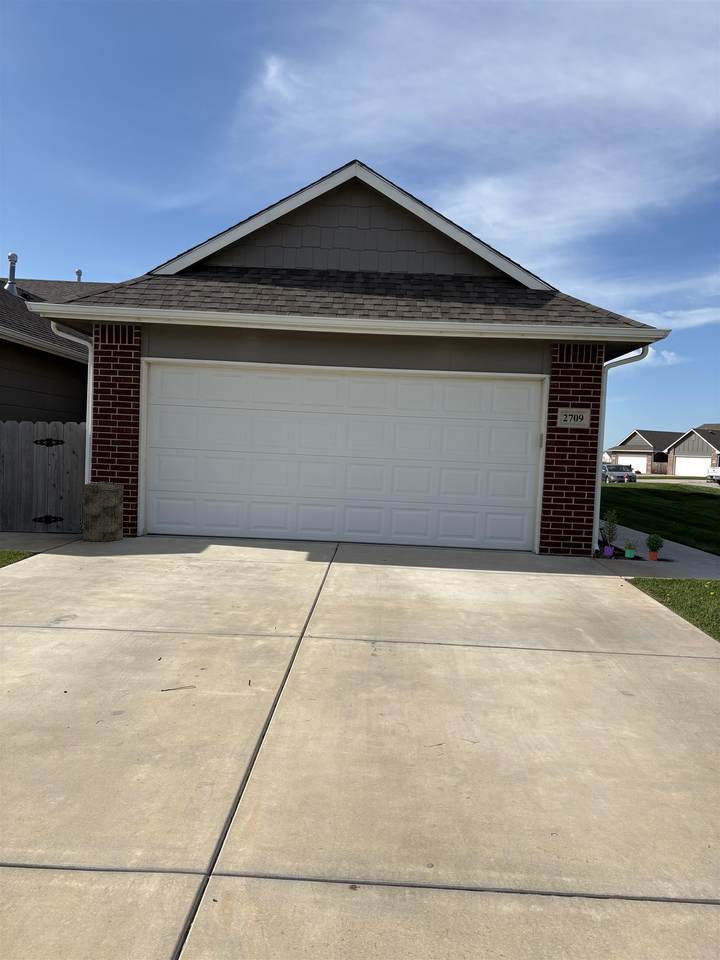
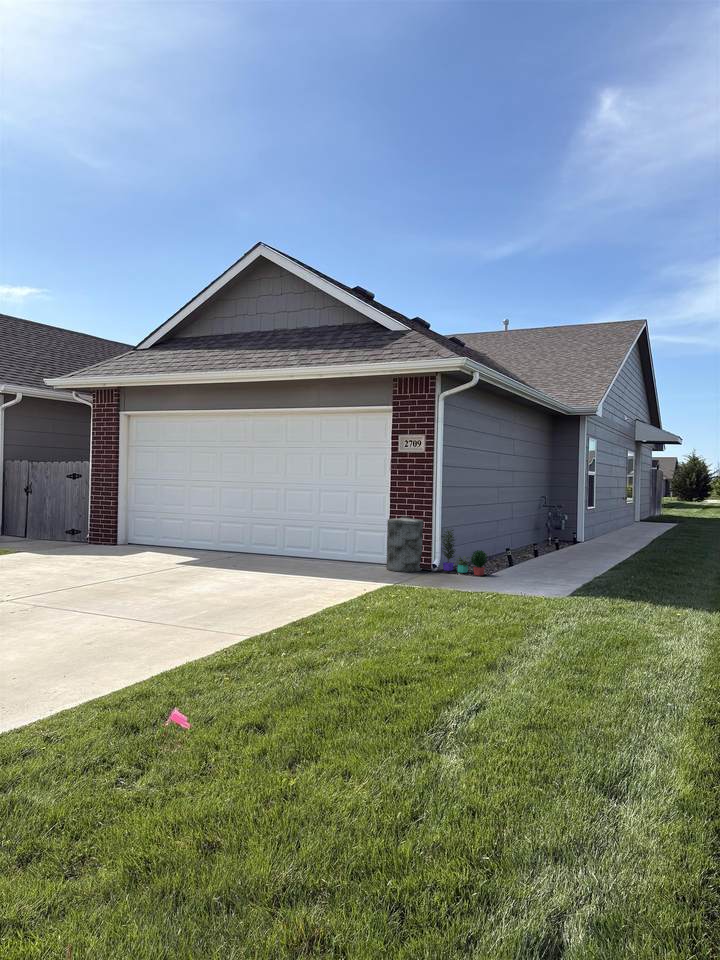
trash can: present [82,481,124,542] -> present [387,517,423,572]

